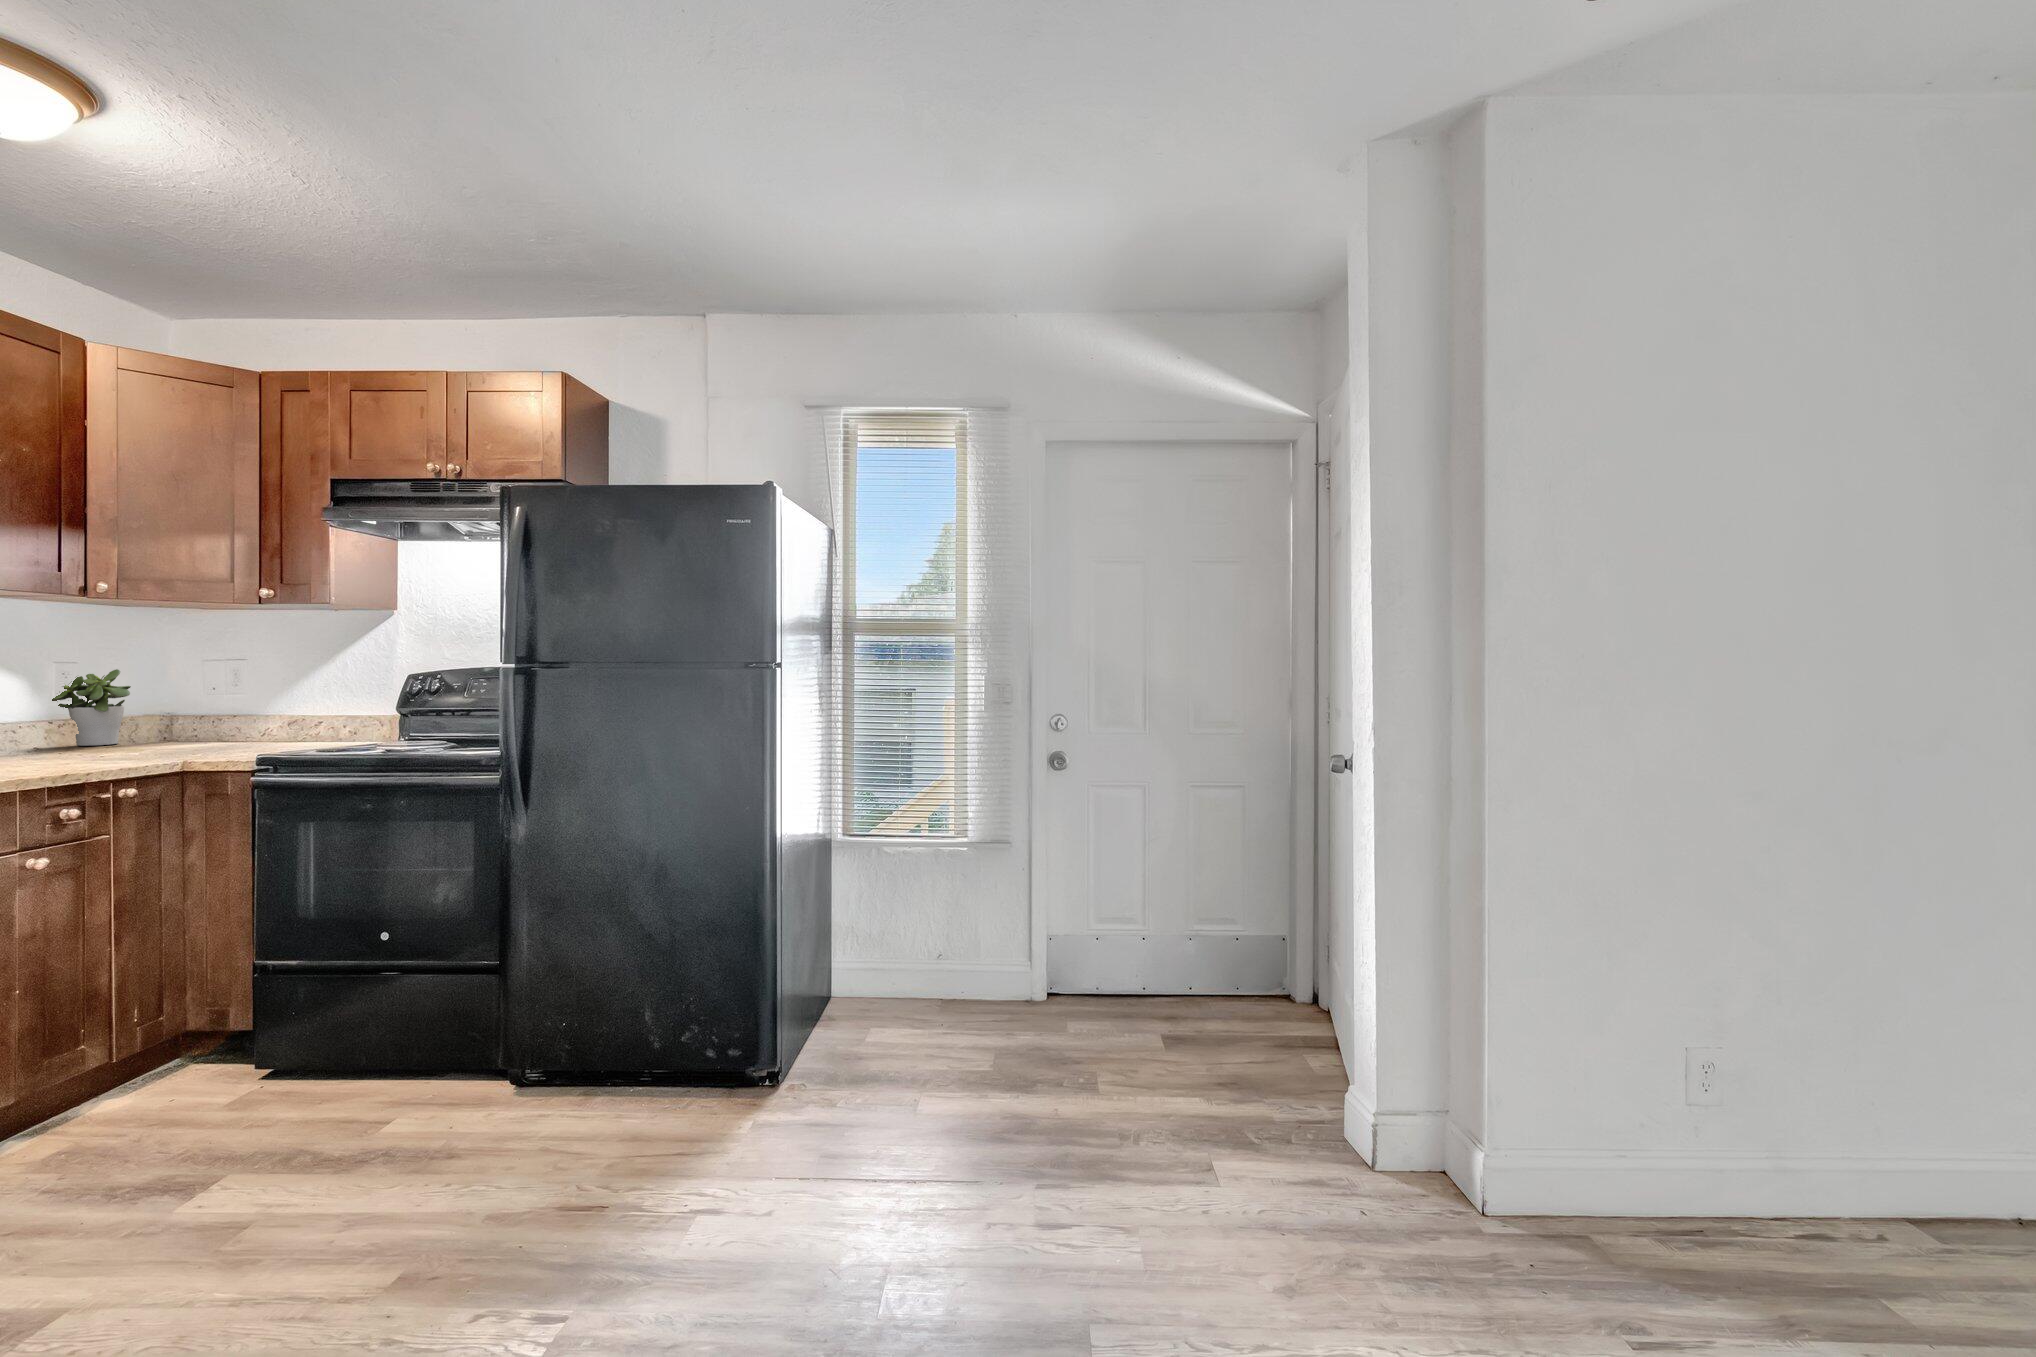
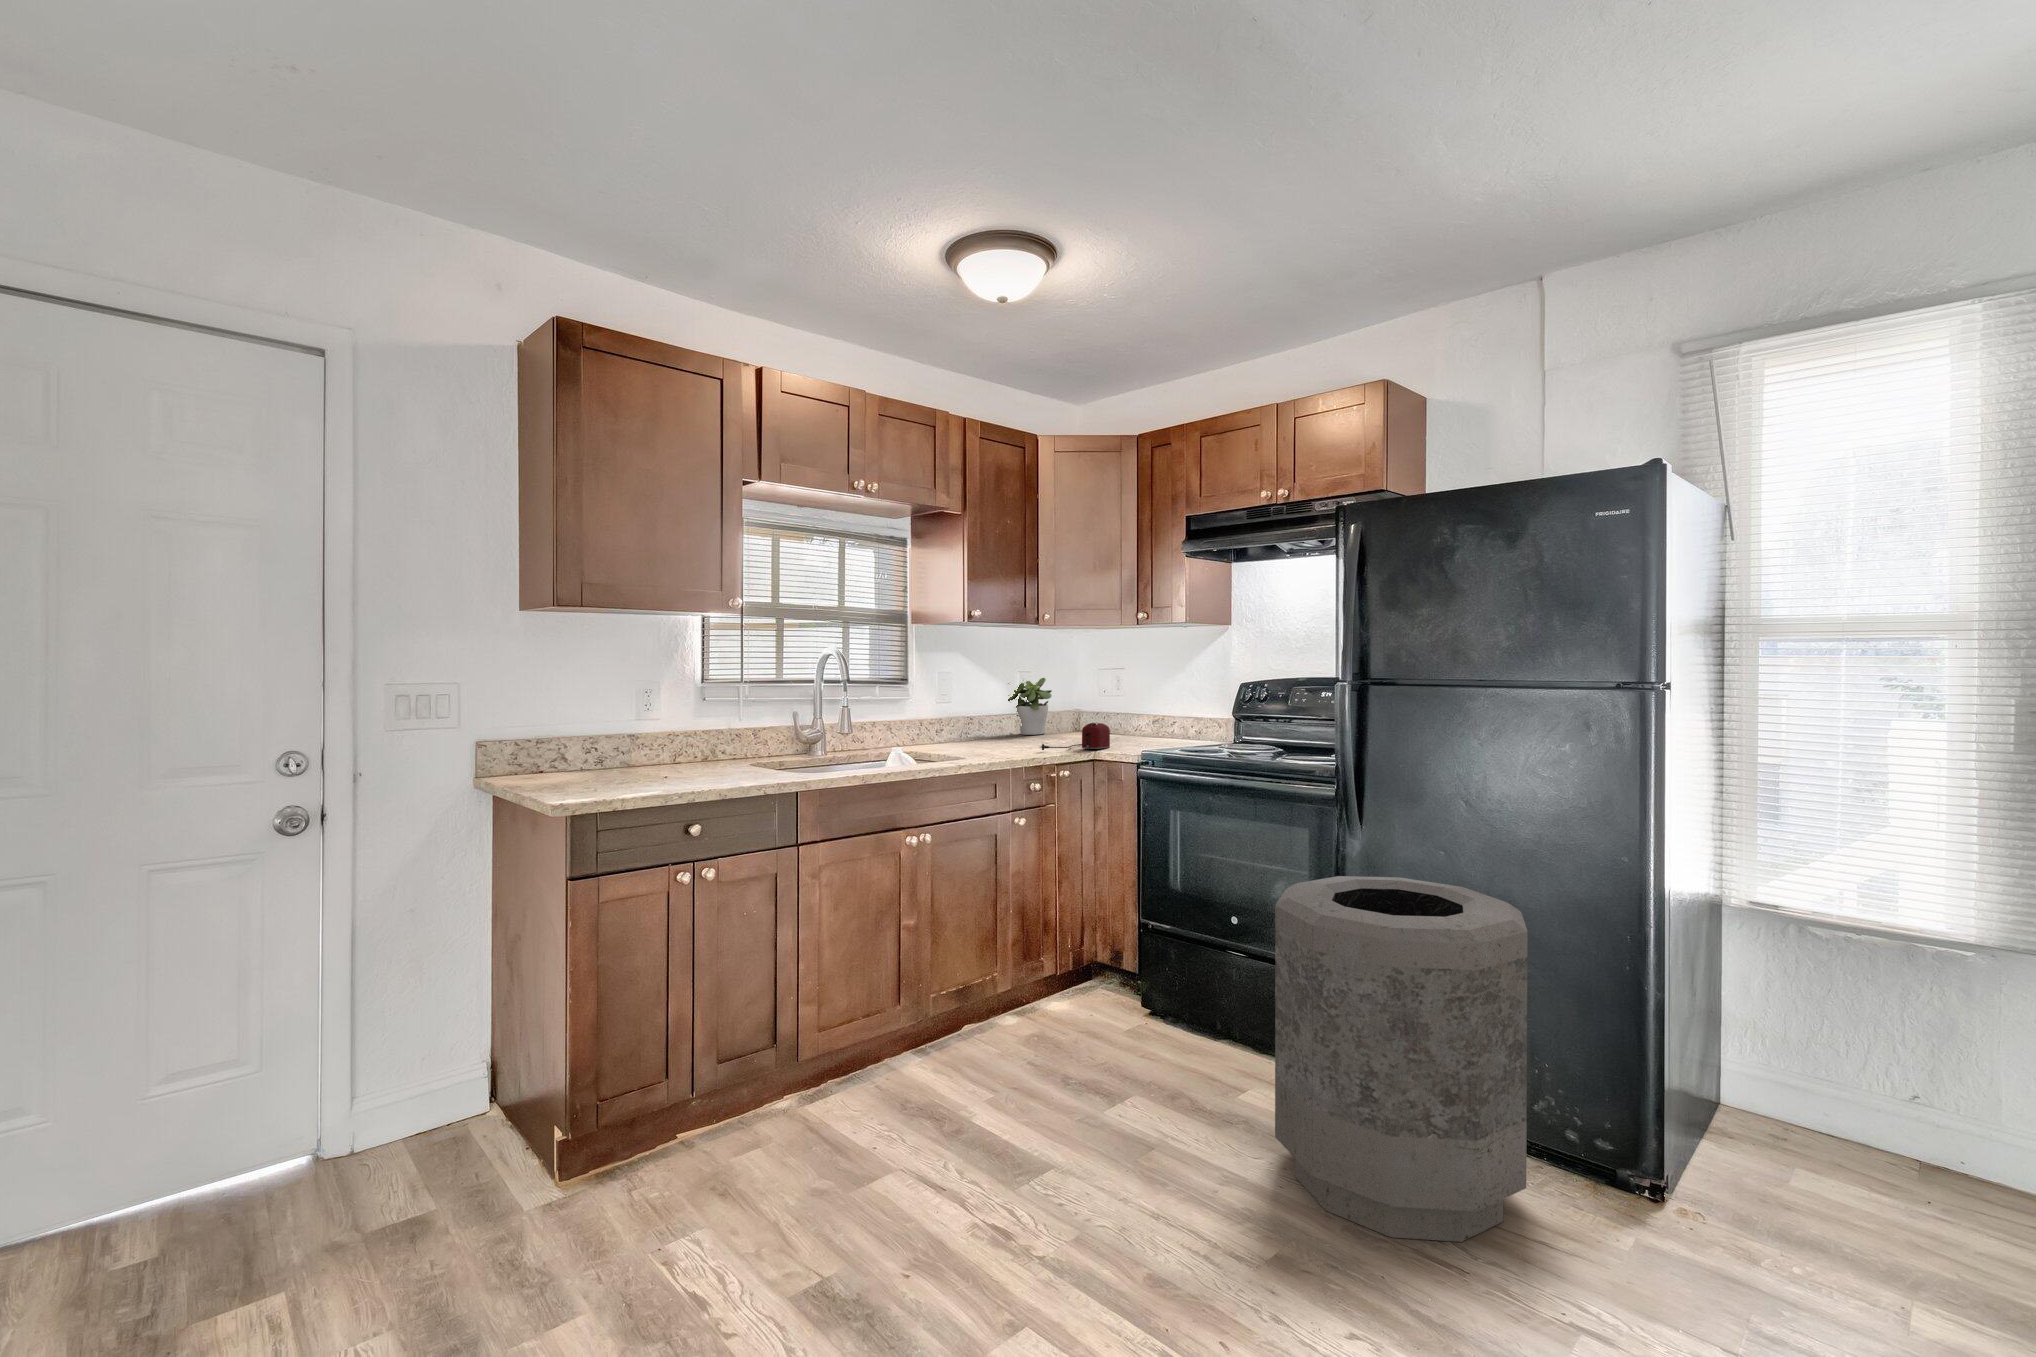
toaster: none [112,722,223,758] -> present [1040,723,1110,750]
trash can: none [428,851,666,1175] -> present [1275,876,1528,1242]

